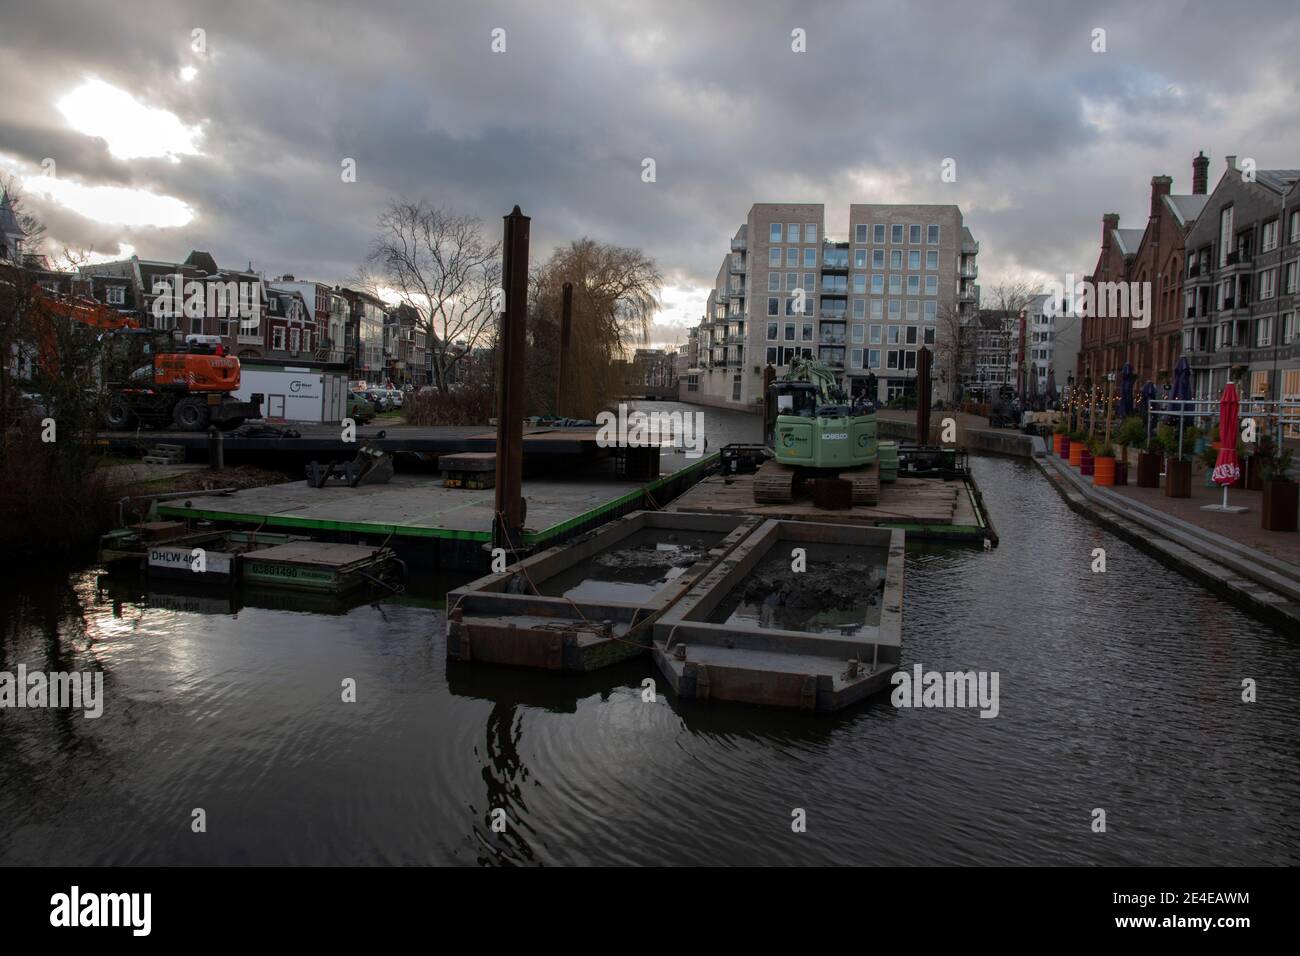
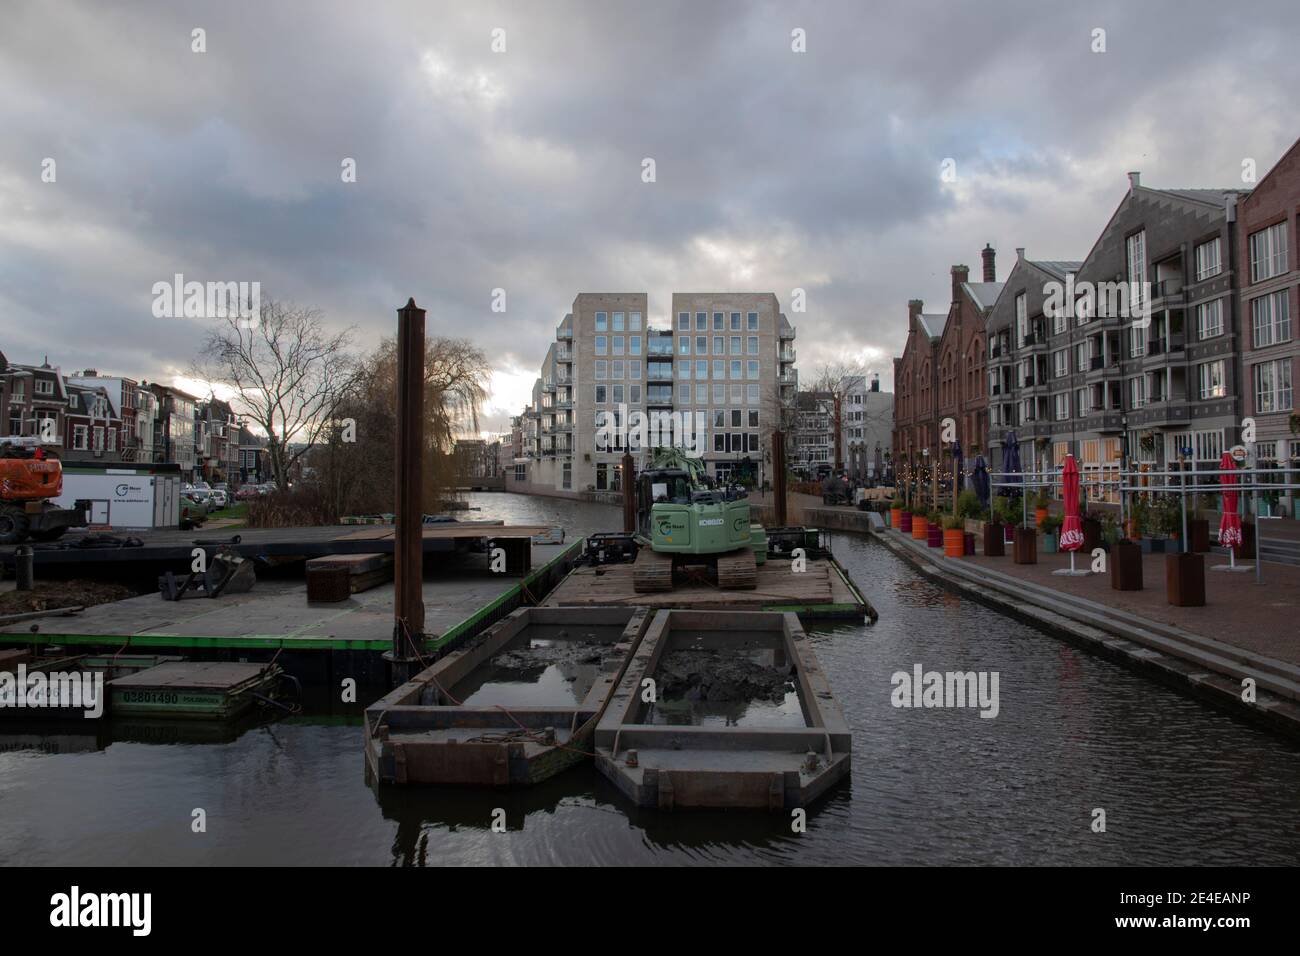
wooden crate: present [813,478,853,510] -> present [306,566,351,602]

